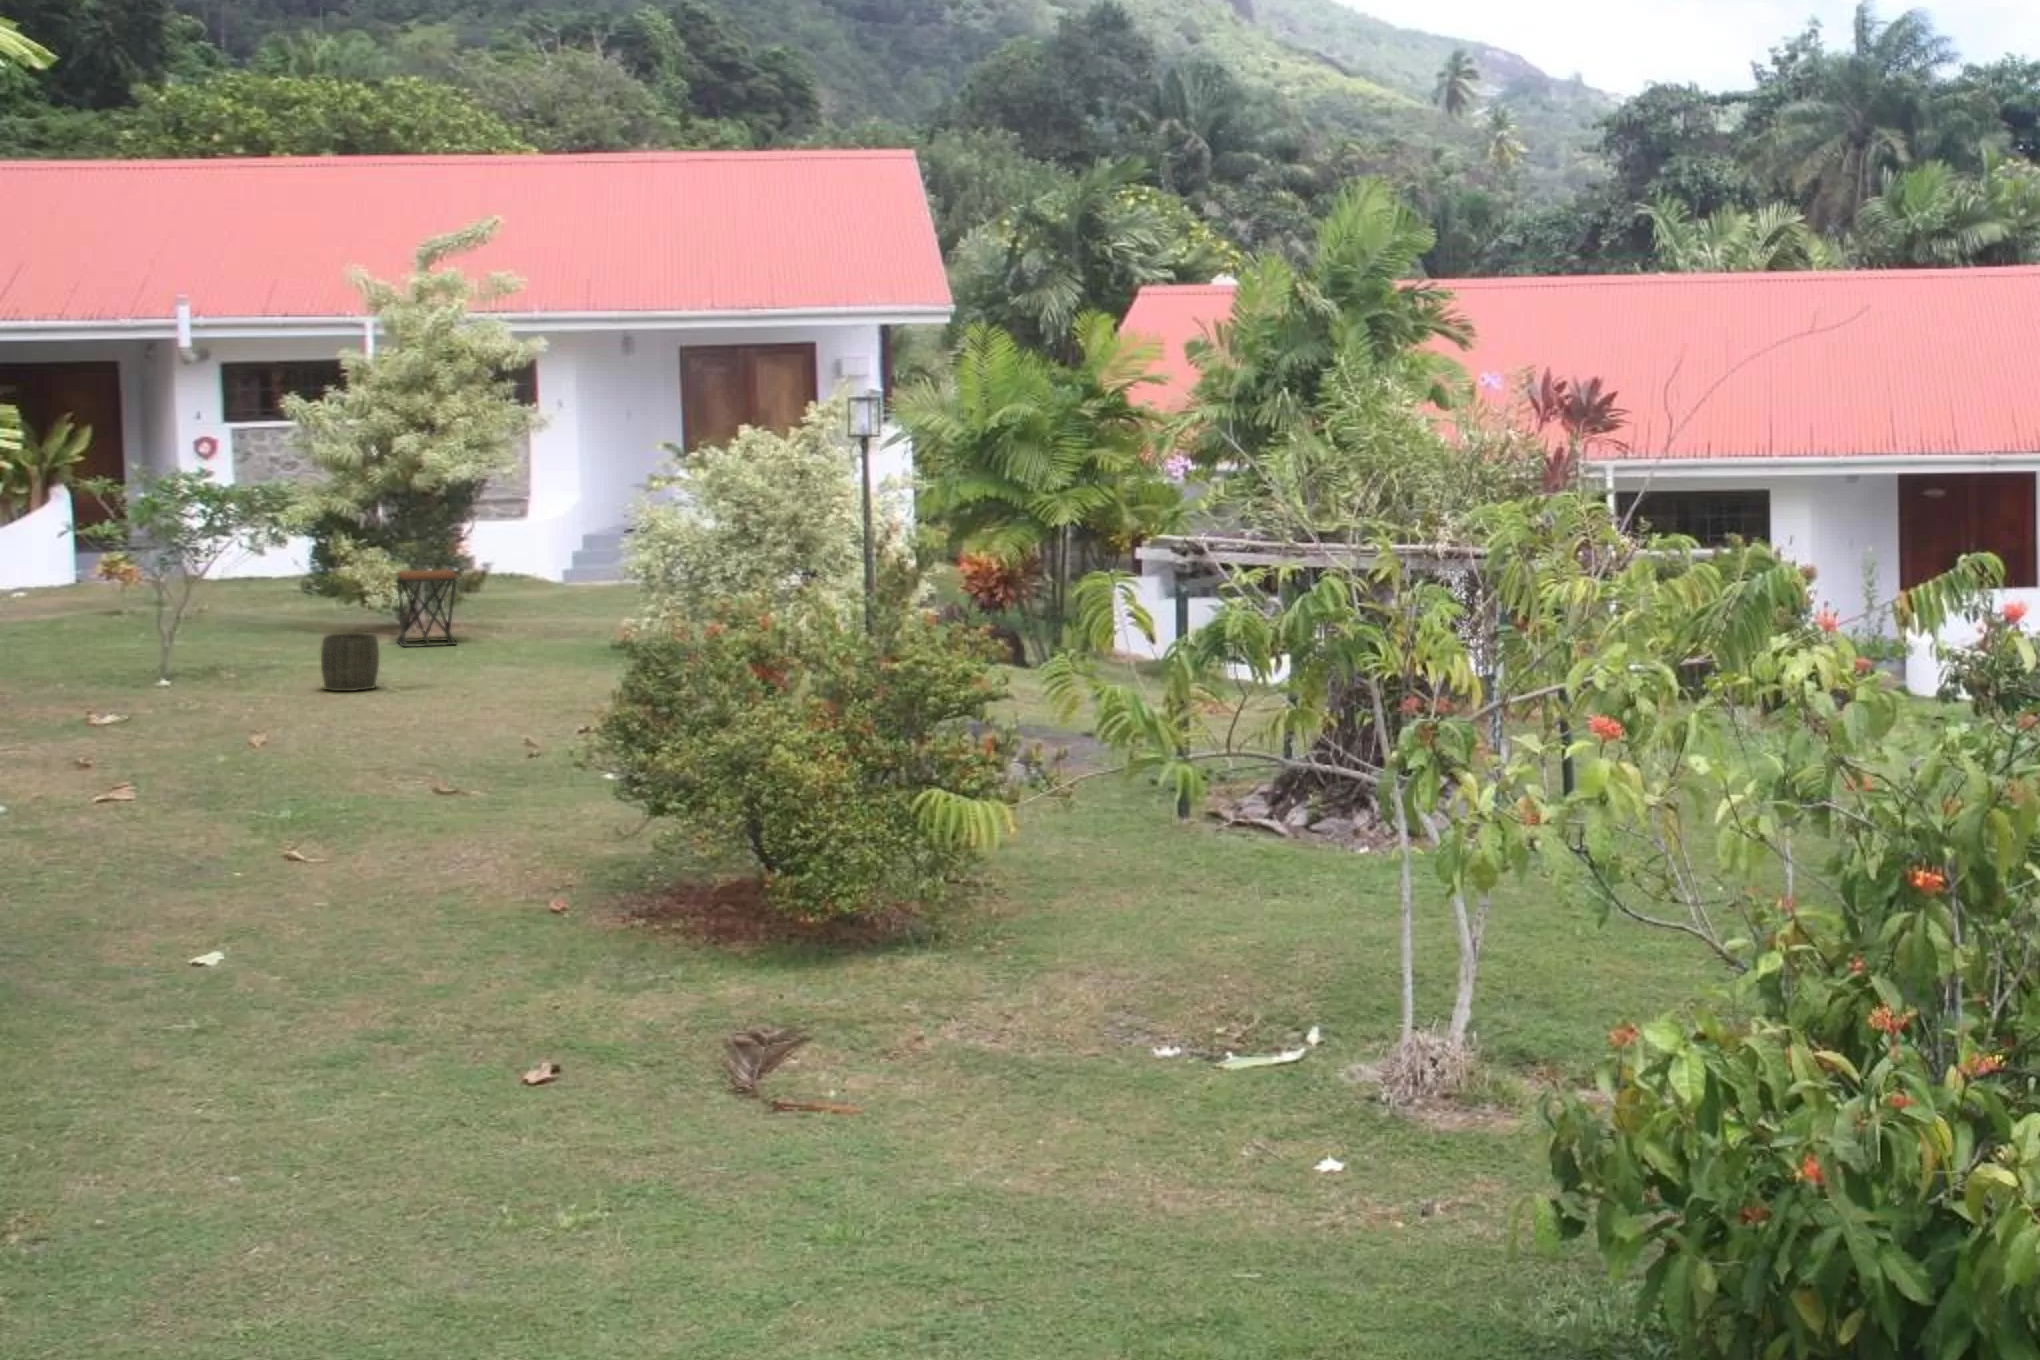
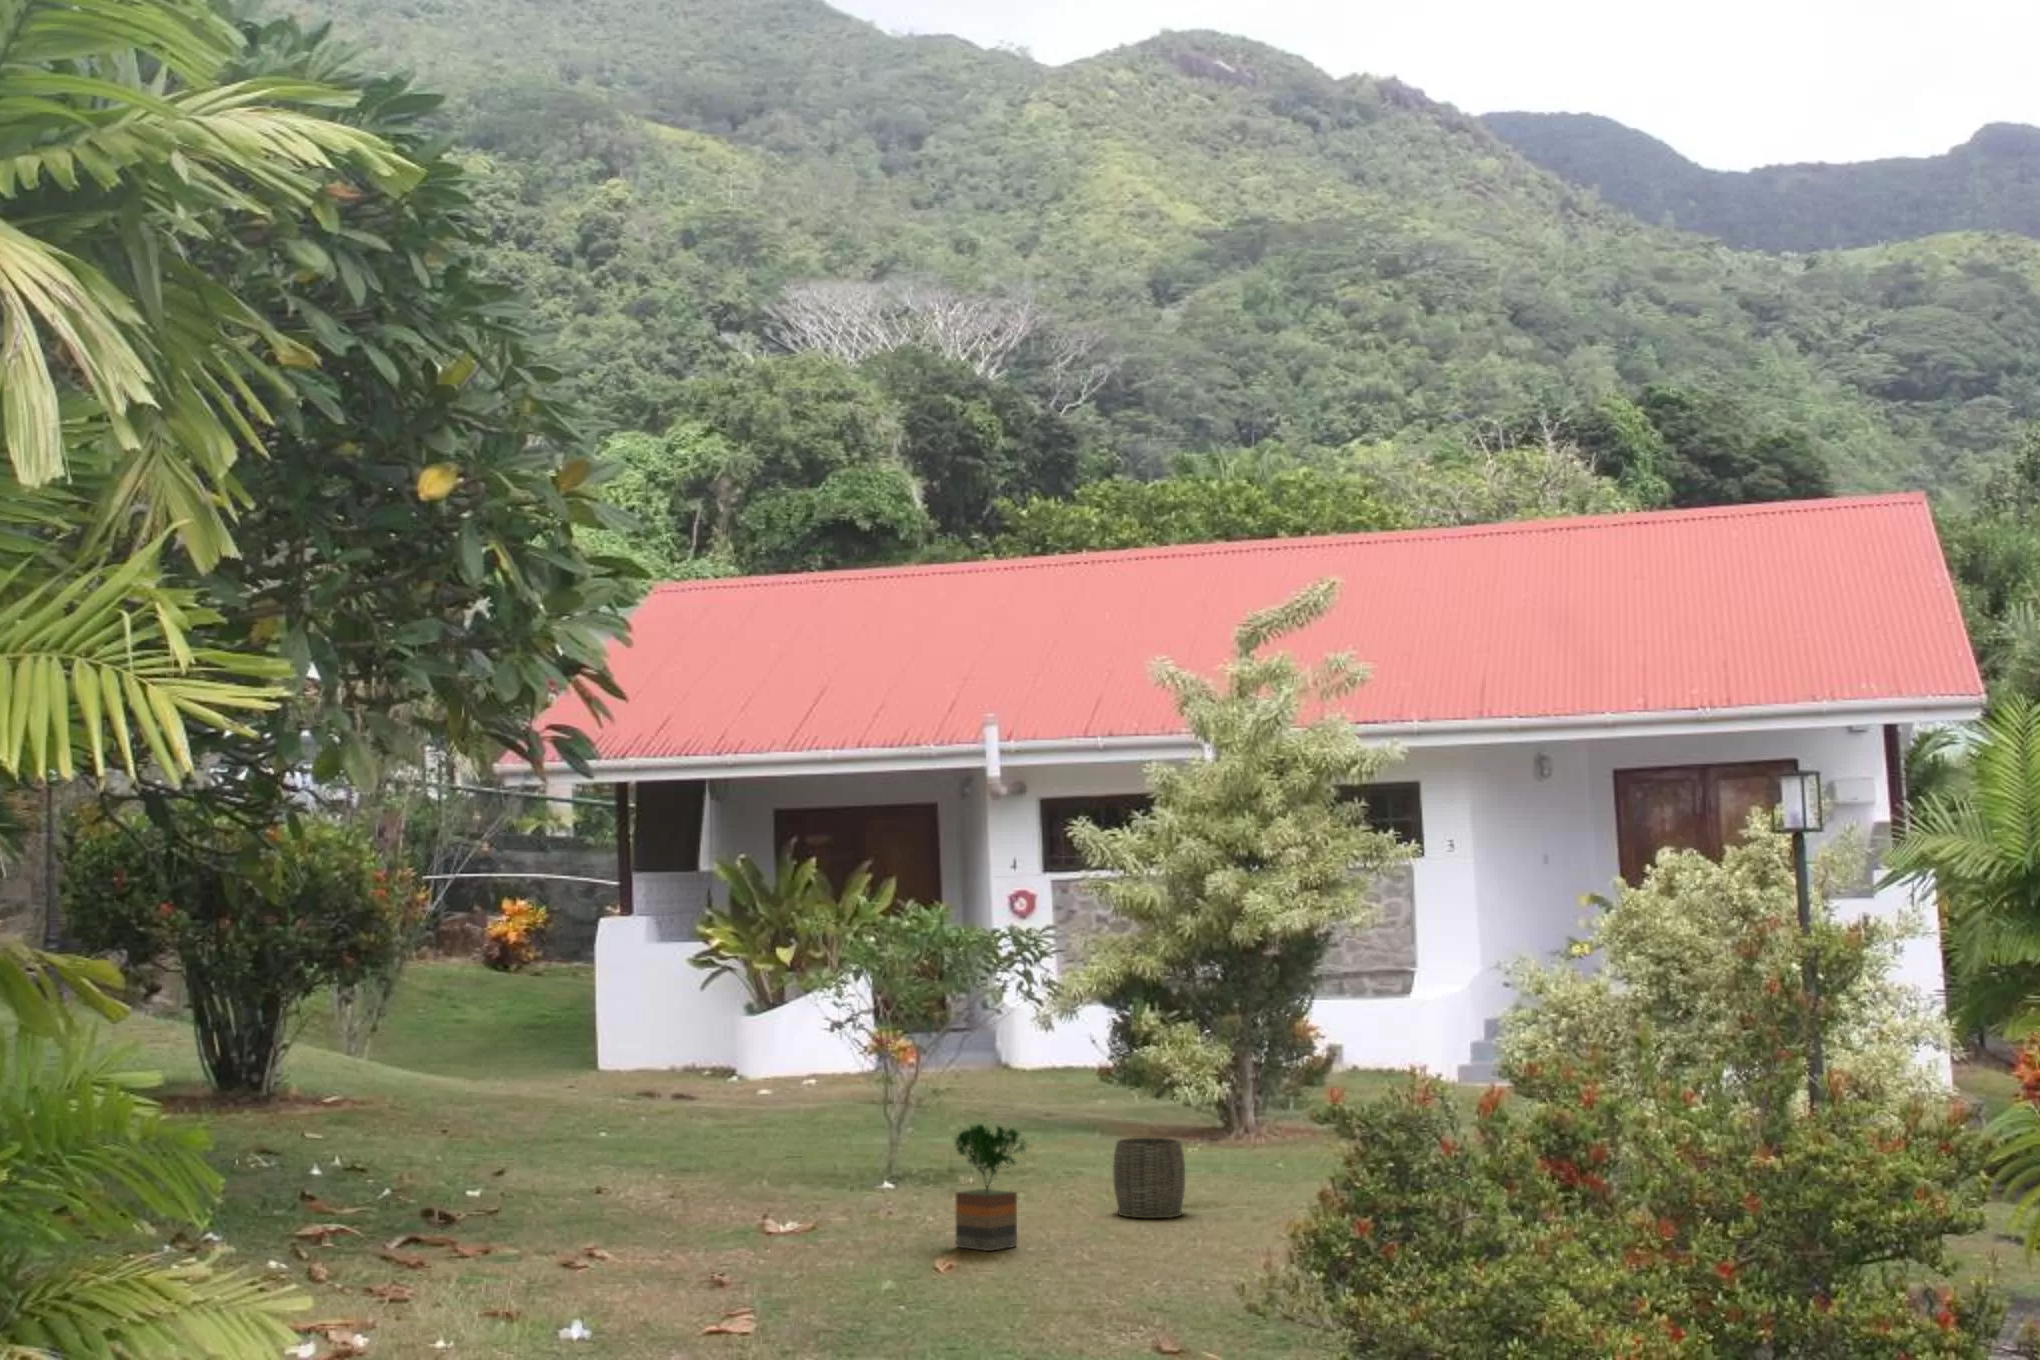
stool: present [397,569,457,647] -> none [1217,1055,1292,1160]
potted tree: none [194,628,260,720] -> present [955,1124,1027,1251]

